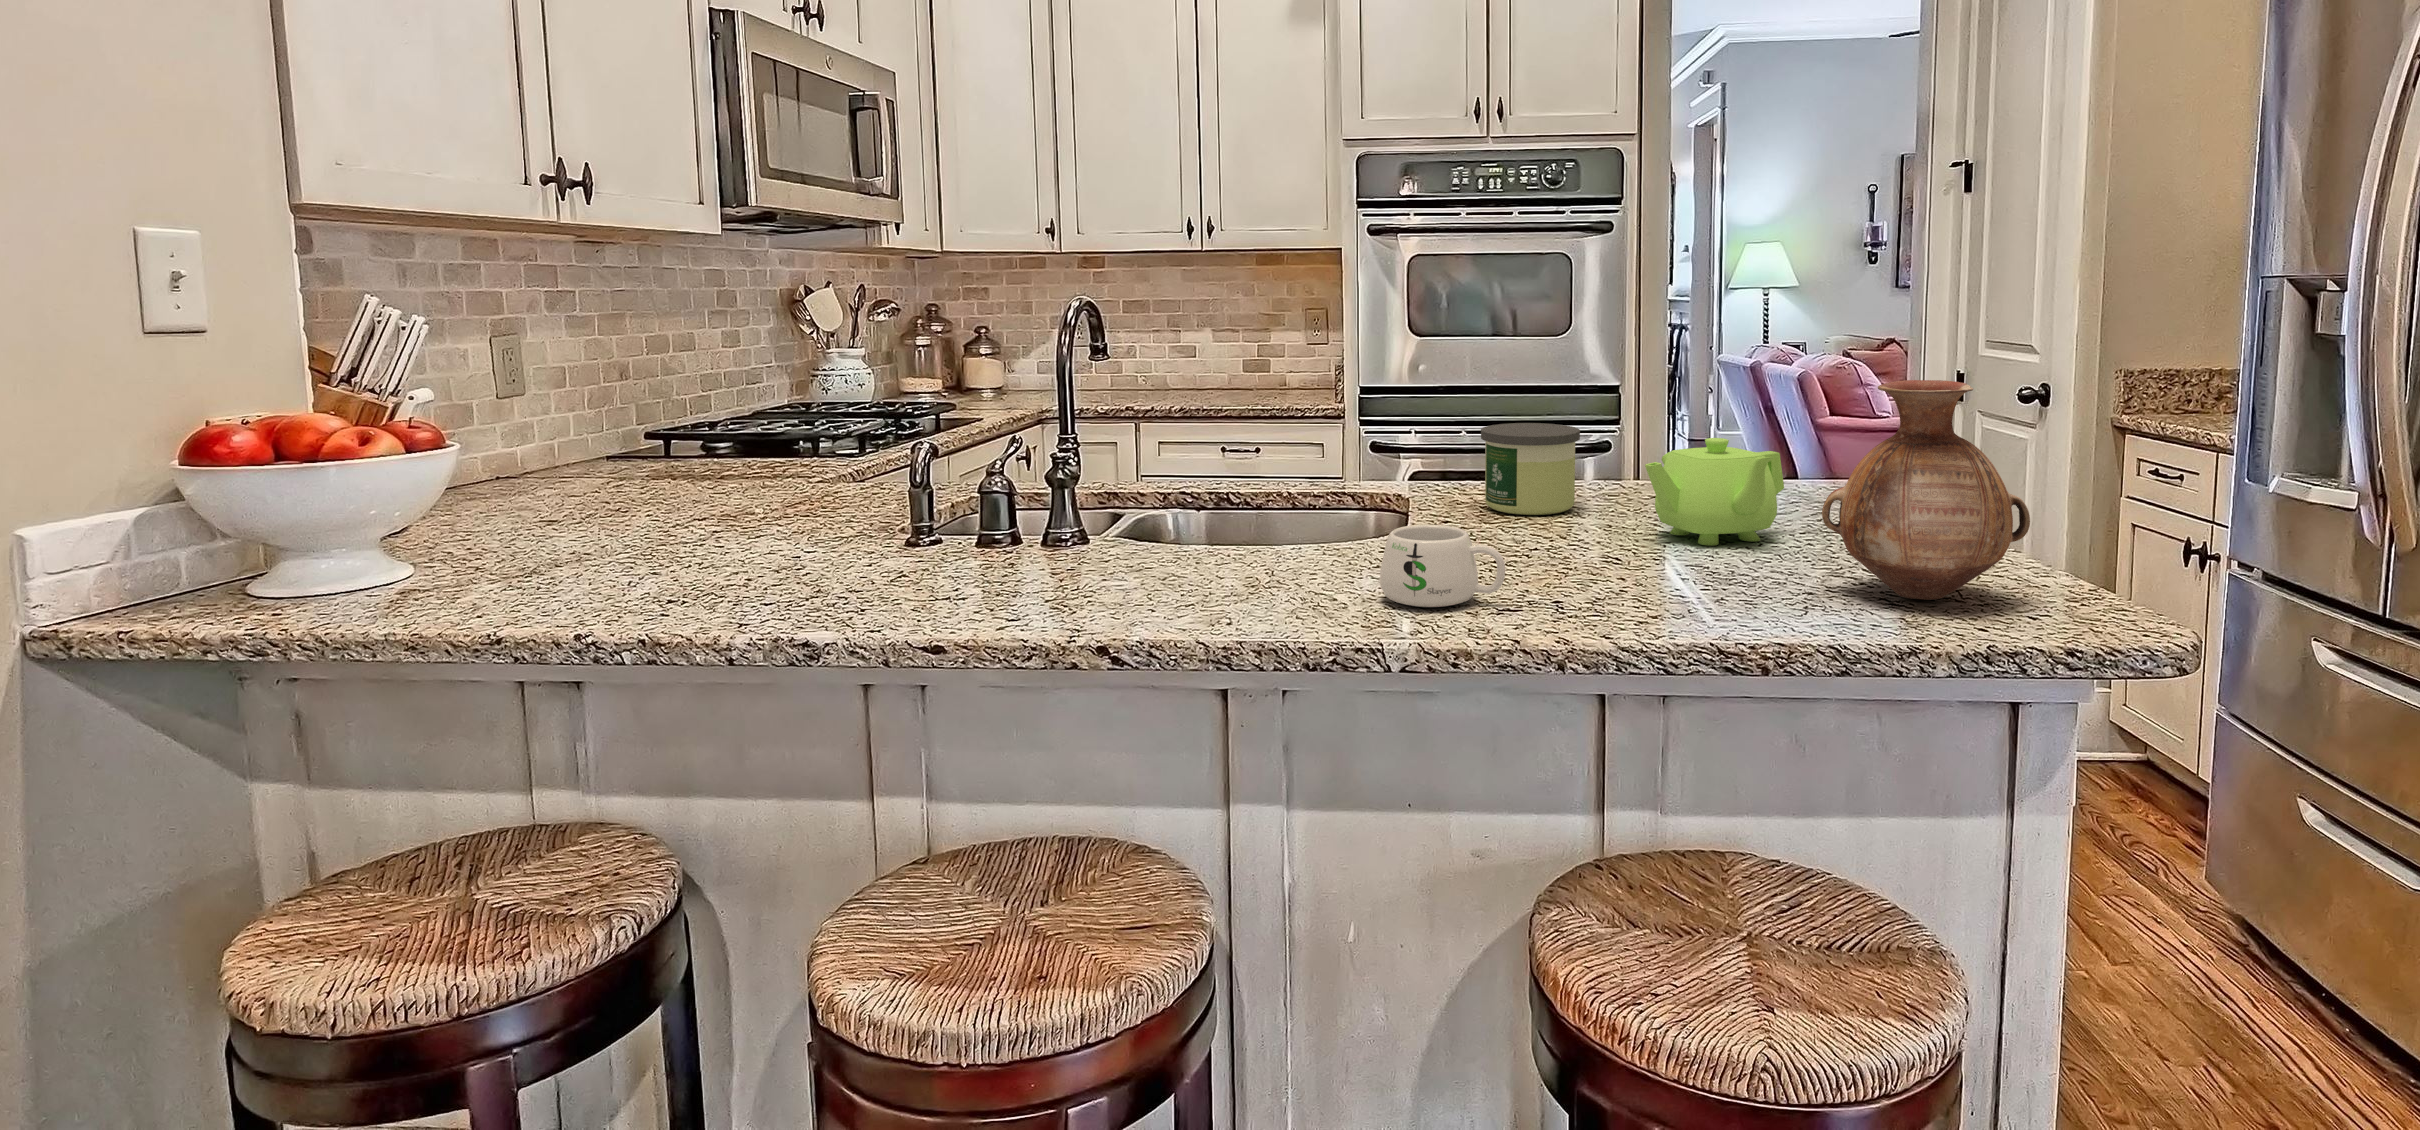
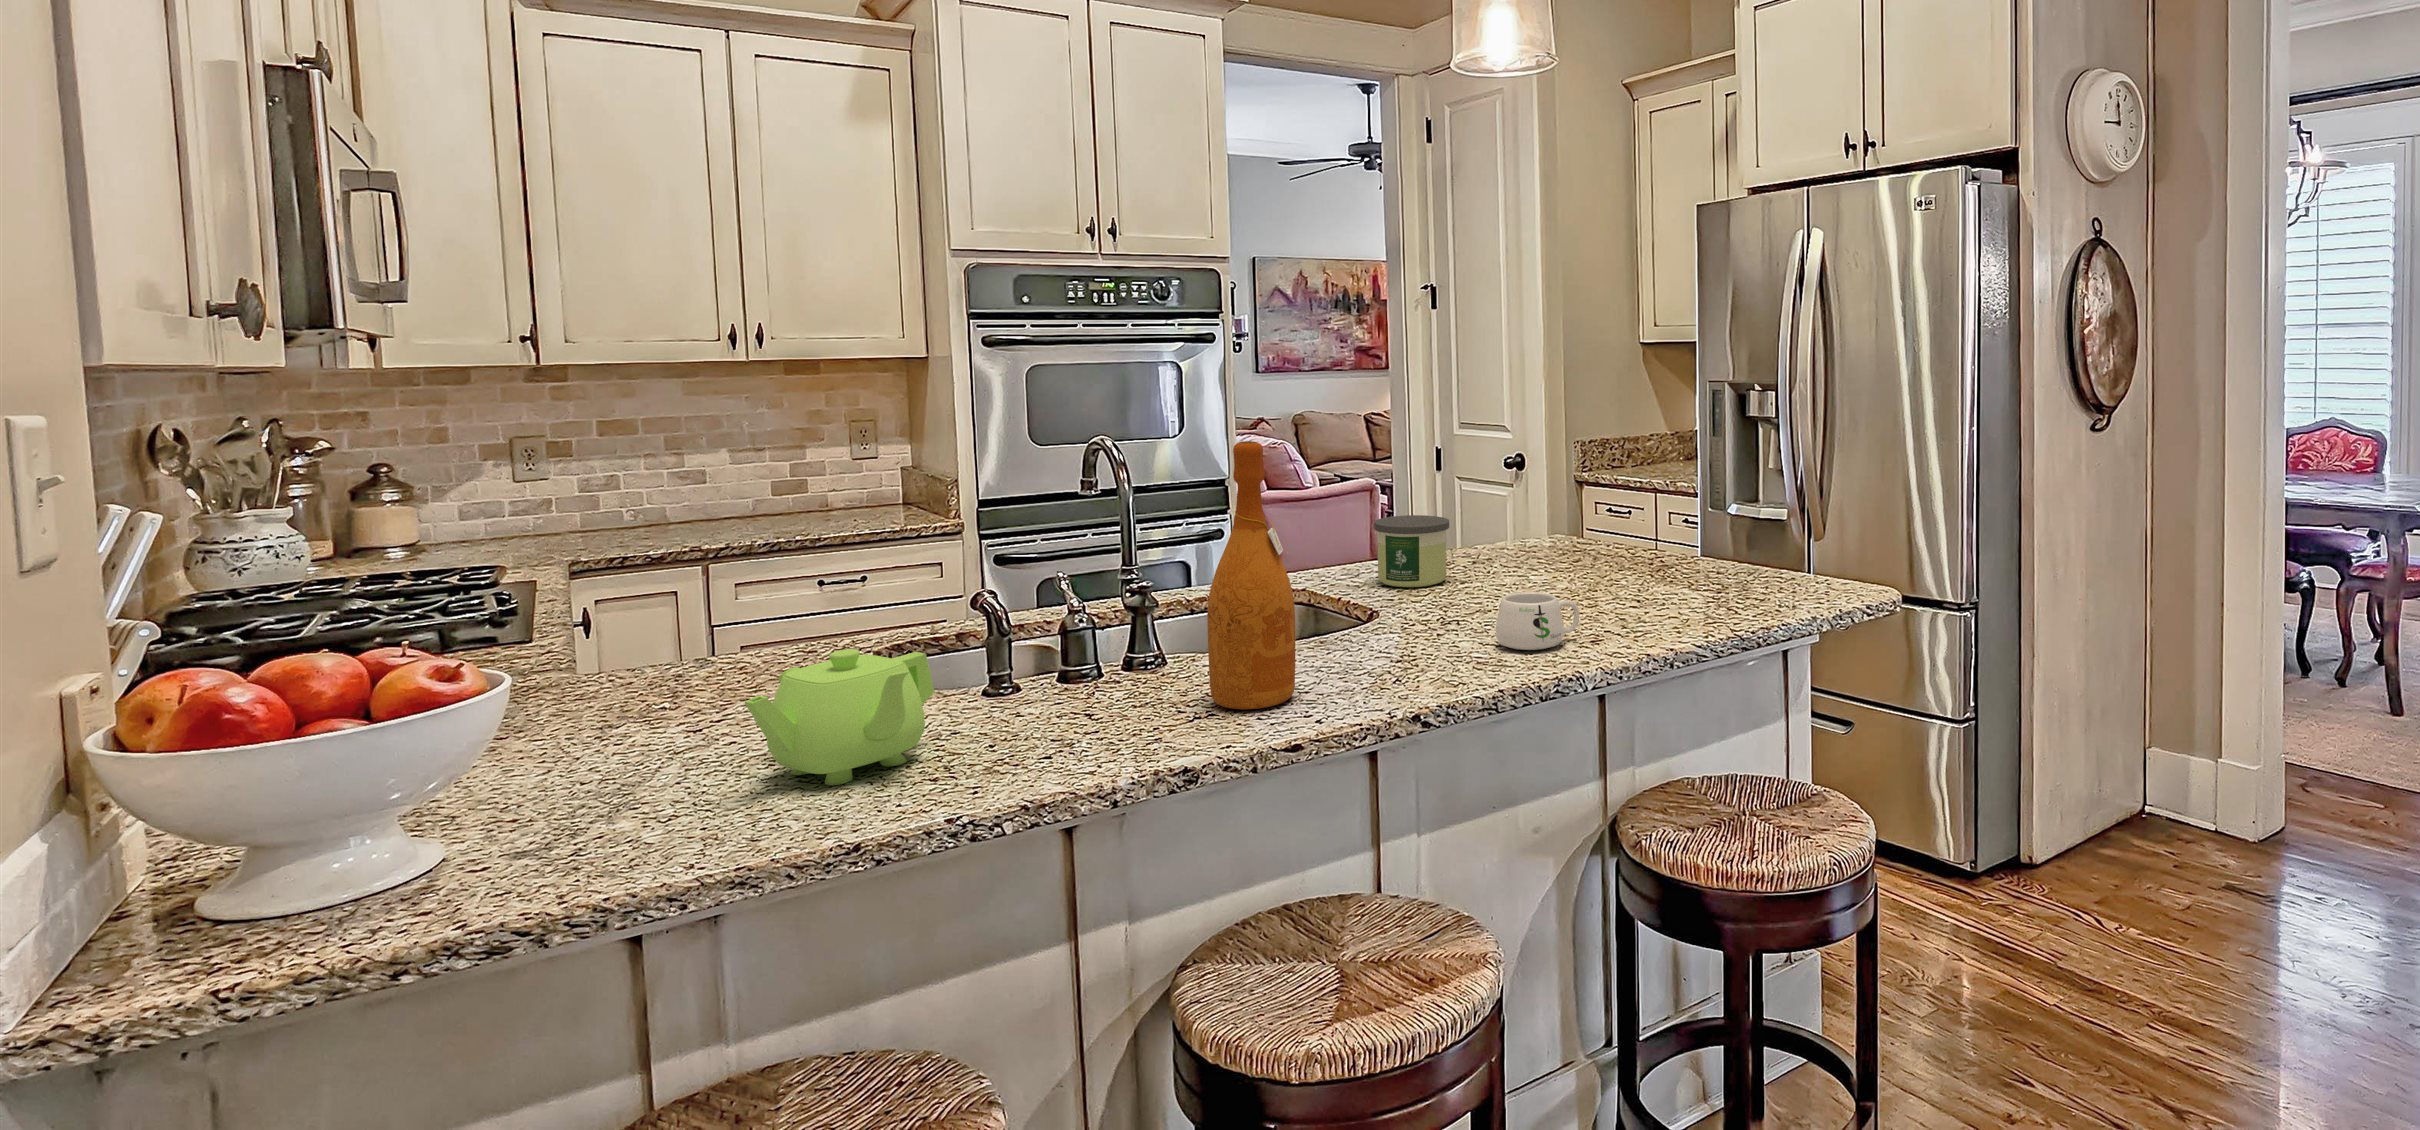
wine bottle: none [970,288,1073,602] -> present [1207,441,1295,709]
vase: present [1822,380,2030,600] -> none [1696,467,1793,596]
teapot: present [1645,438,1784,545] -> present [745,649,935,785]

